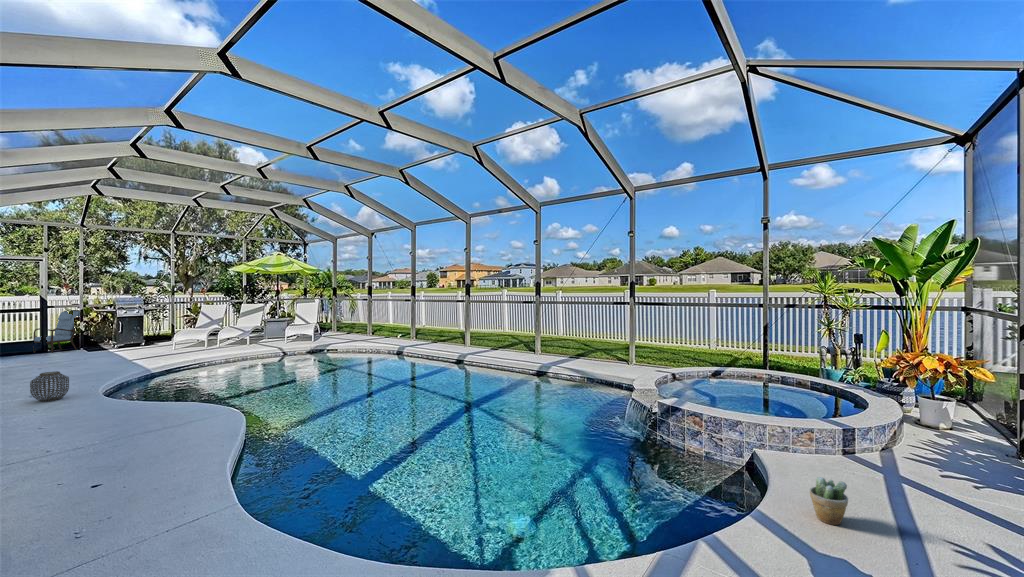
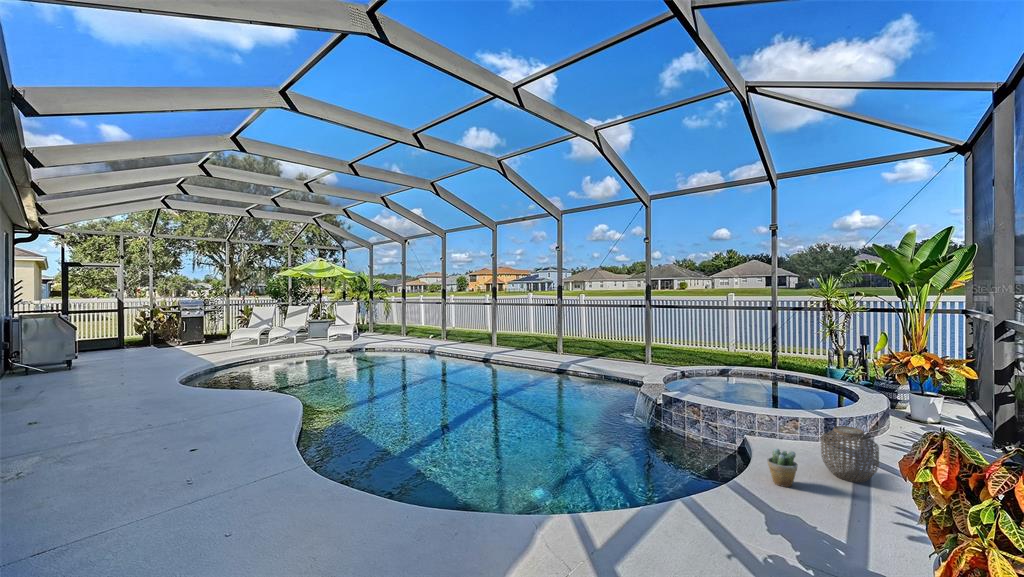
armchair: present [33,310,80,353] -> none [112,311,153,349]
woven basket: present [30,371,69,402] -> present [821,426,879,482]

